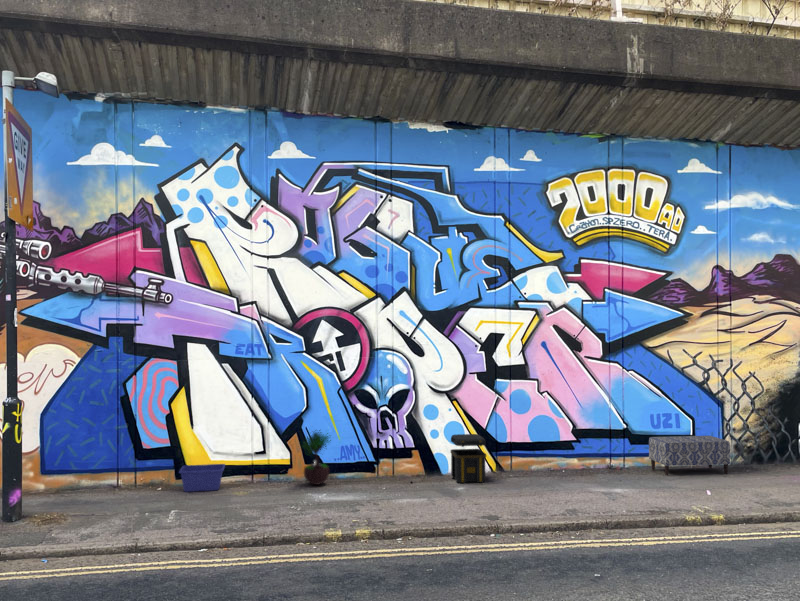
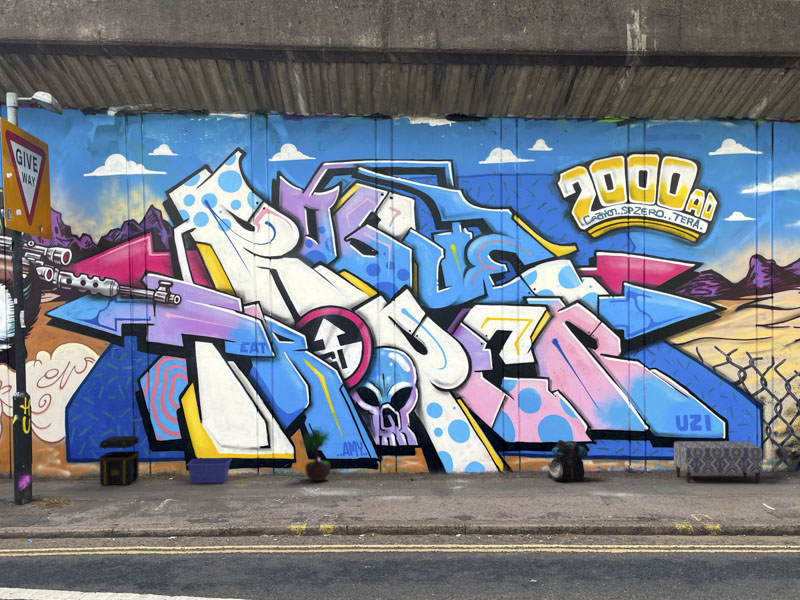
toolbox: present [451,434,486,483] -> present [99,436,140,486]
backpack: none [537,438,576,478] -> present [547,440,588,482]

